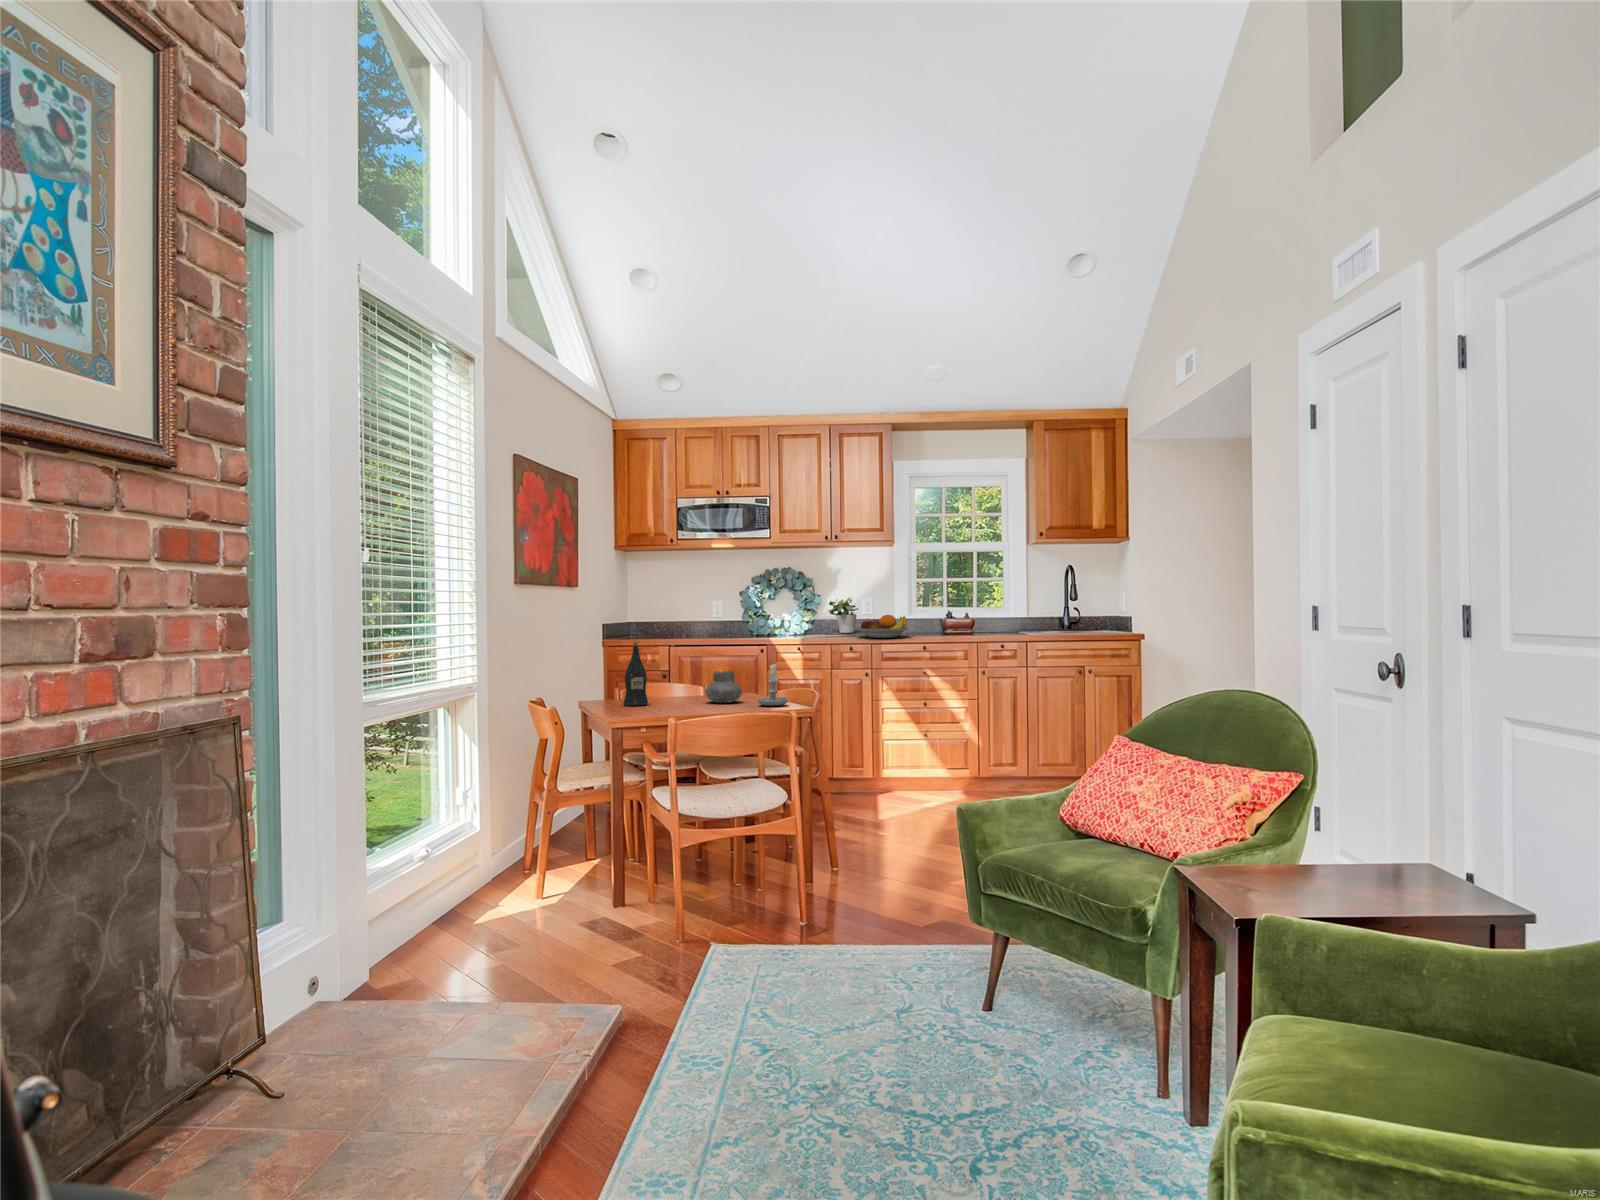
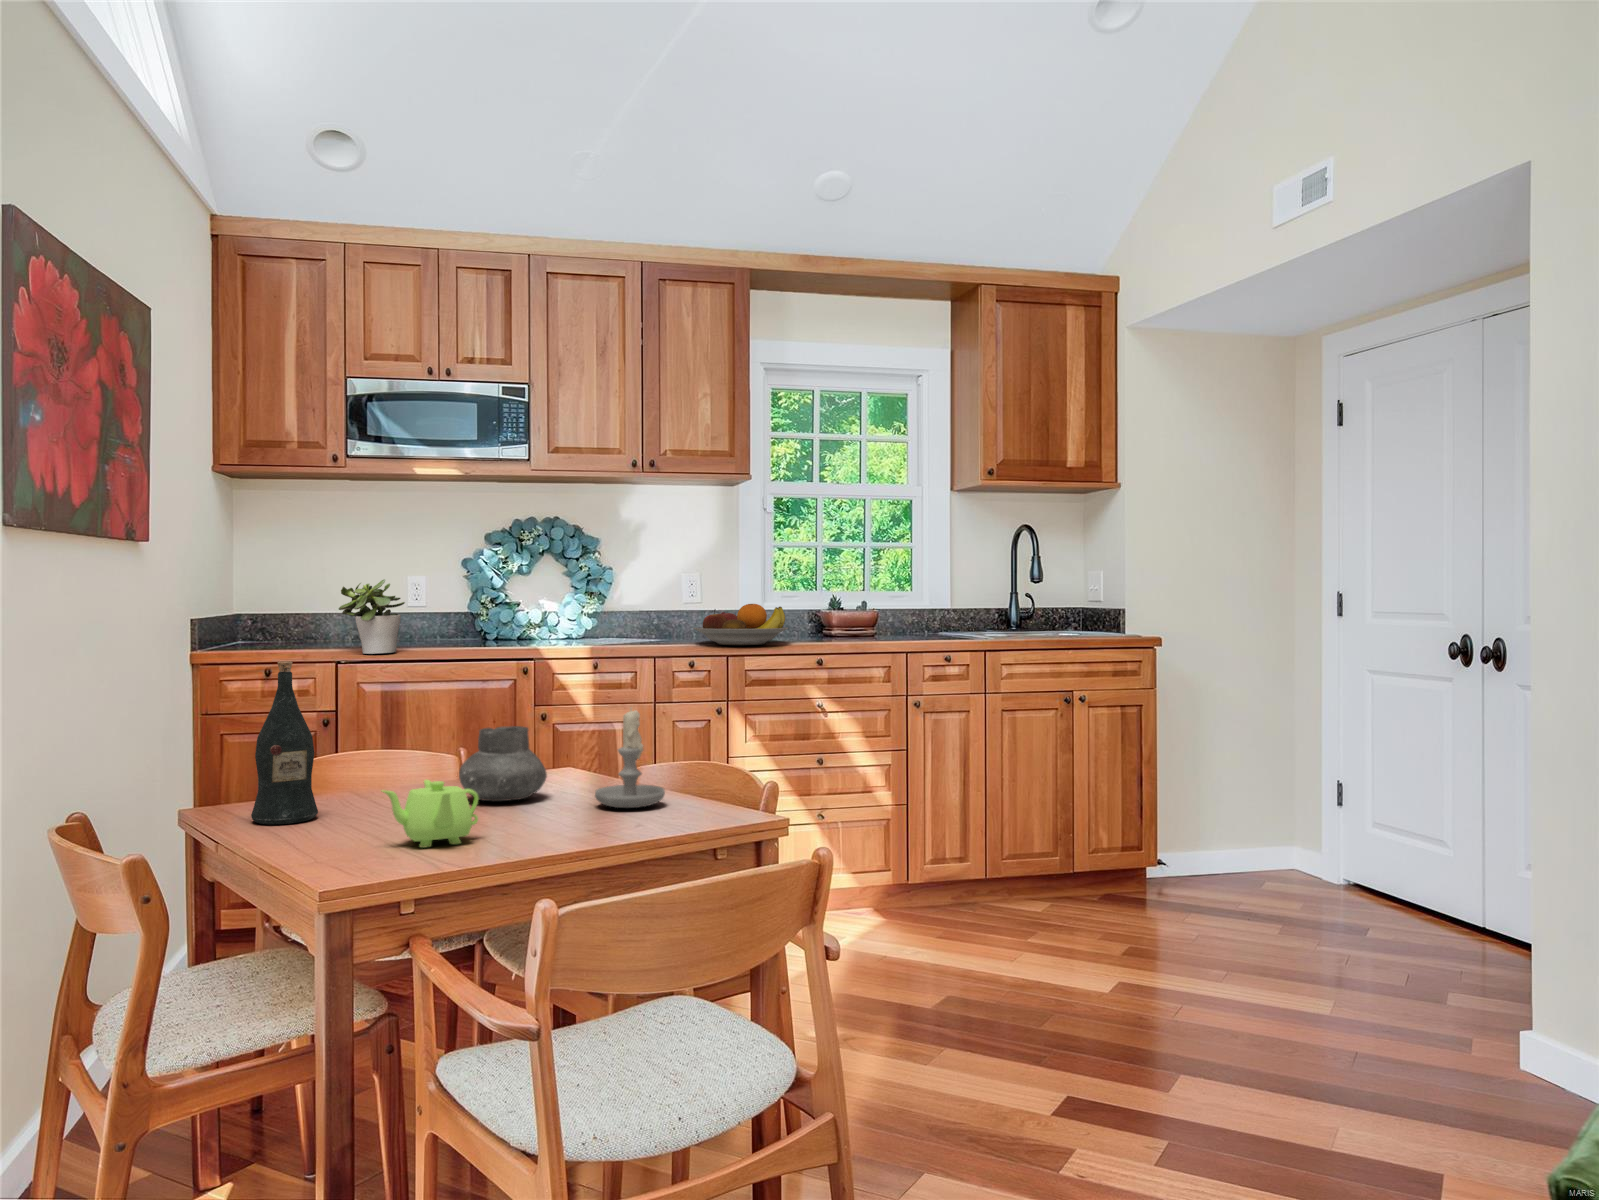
potted plant: present [829,598,858,633] -> present [339,579,405,654]
teapot: none [665,688,702,713] -> present [381,780,478,848]

